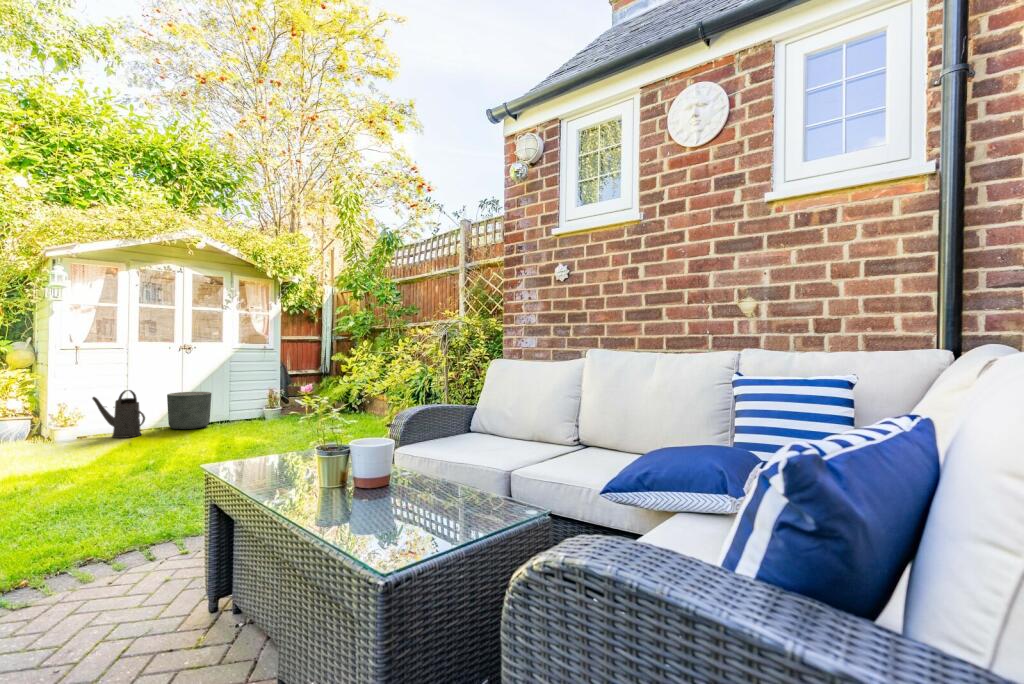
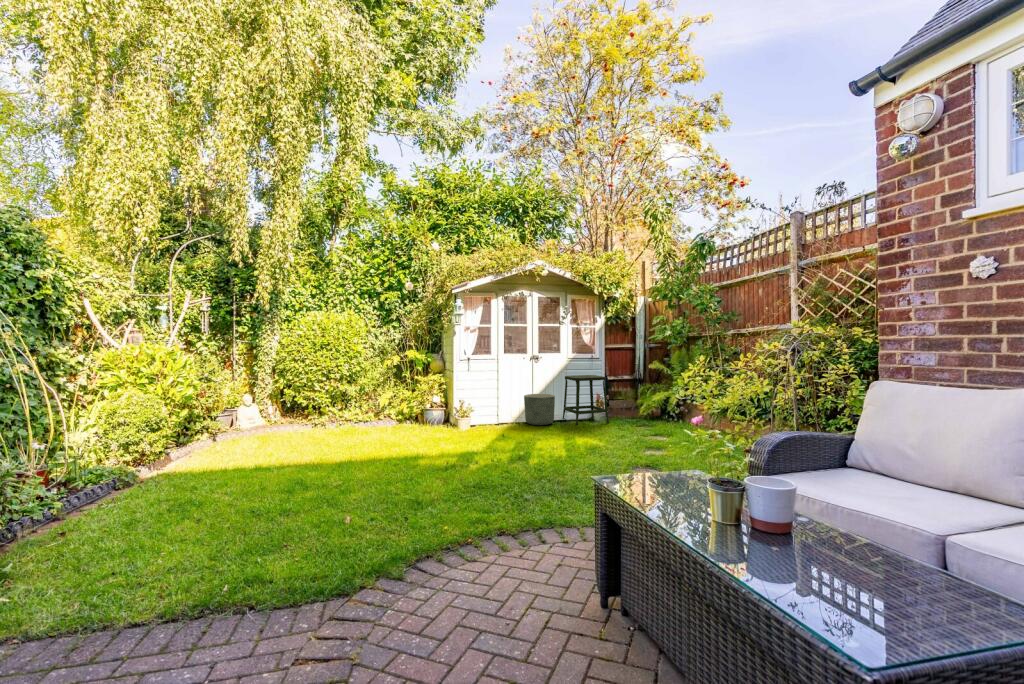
stool: none [222,369,281,425] -> present [563,375,609,425]
watering can: present [92,390,145,438] -> none [477,392,511,429]

